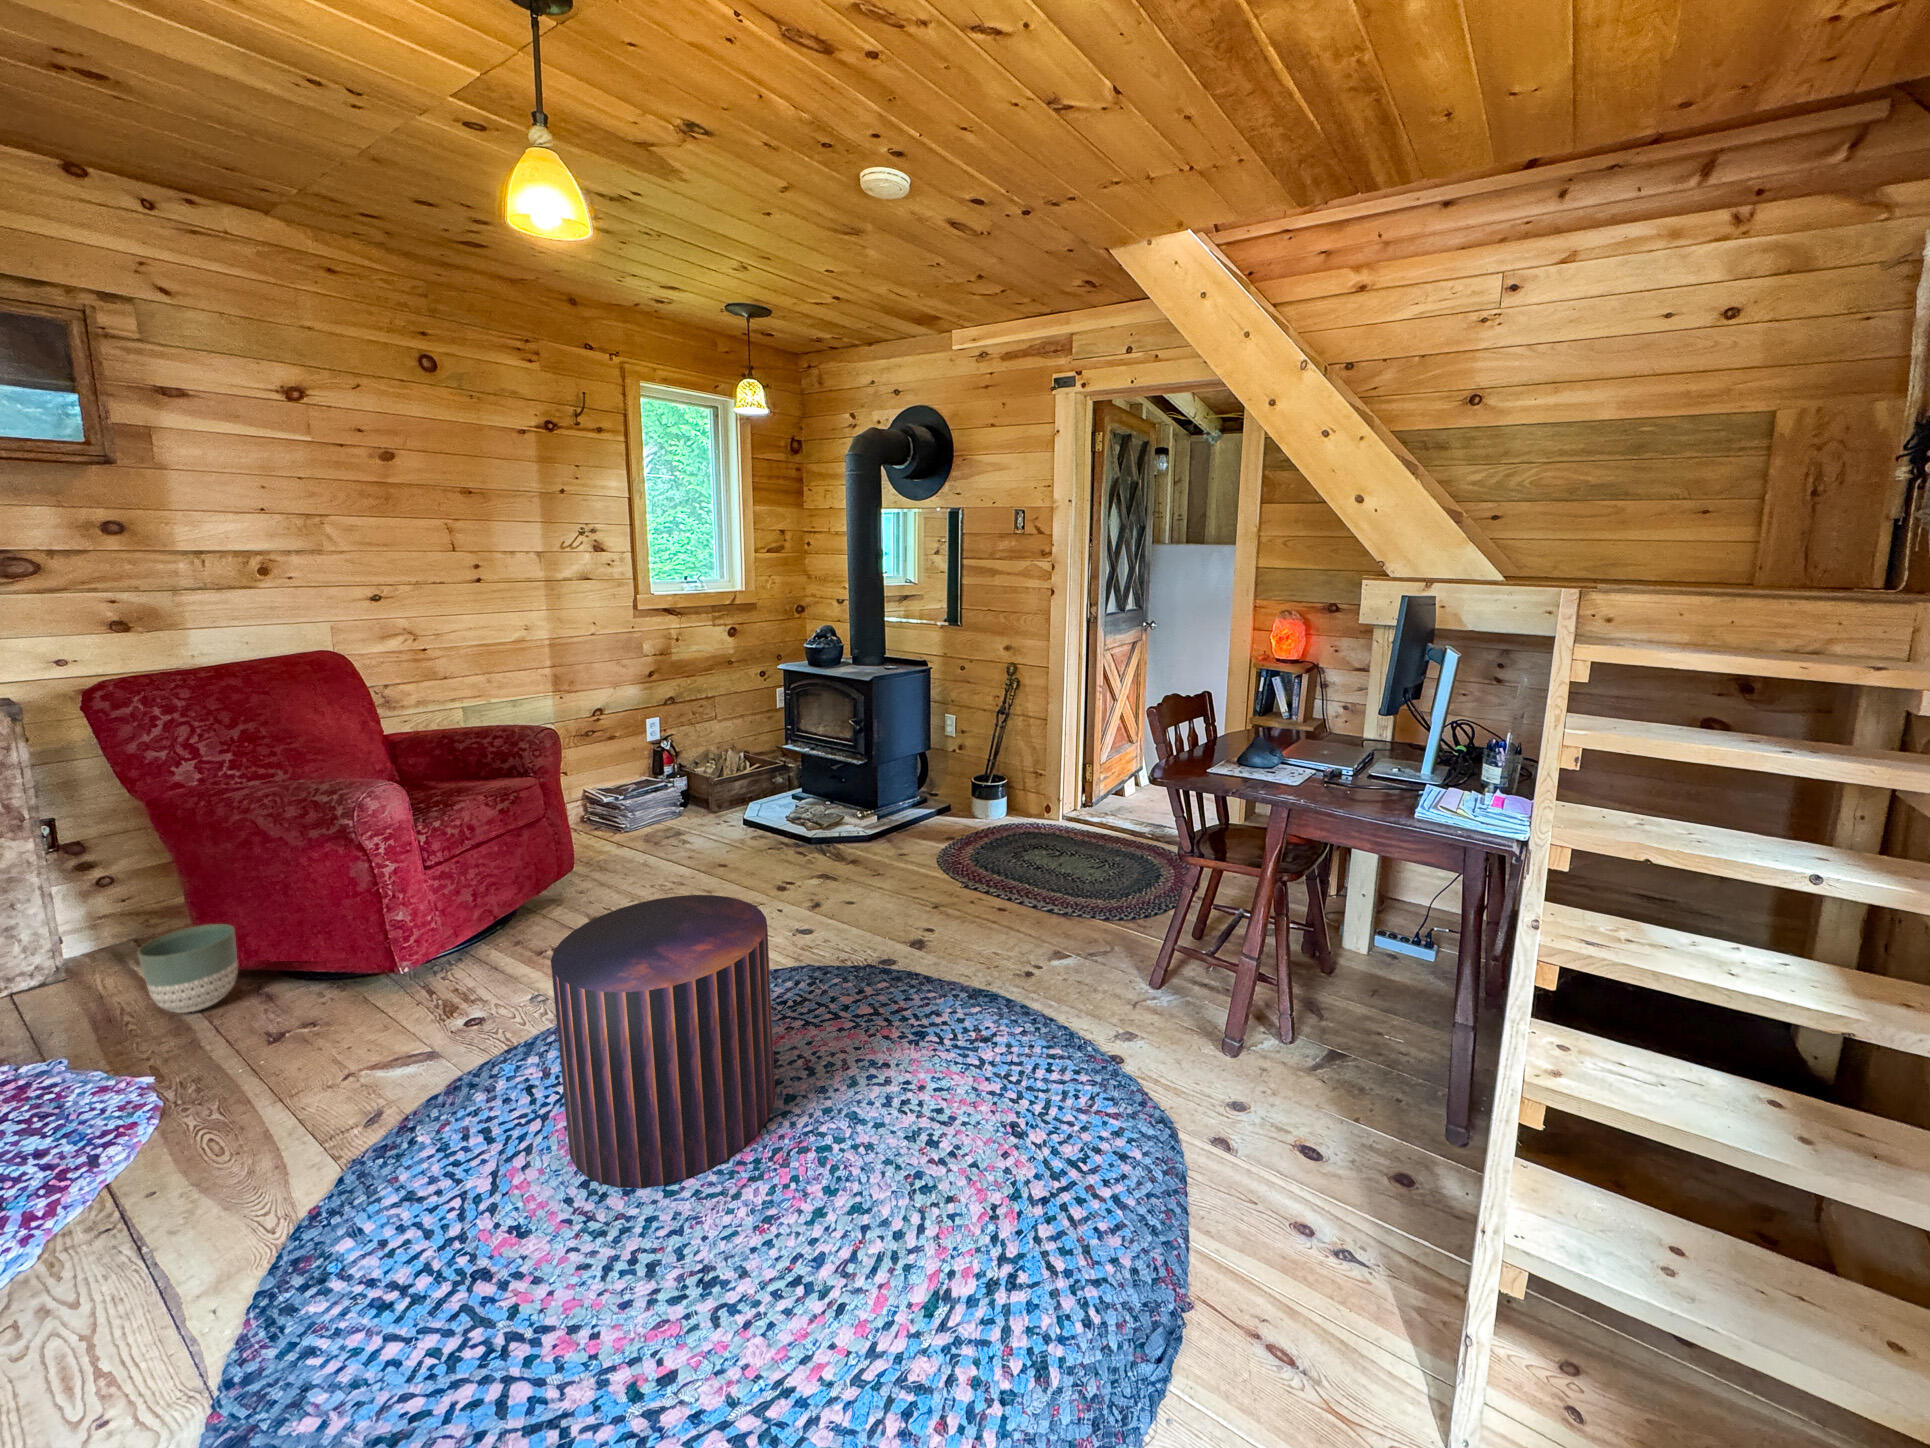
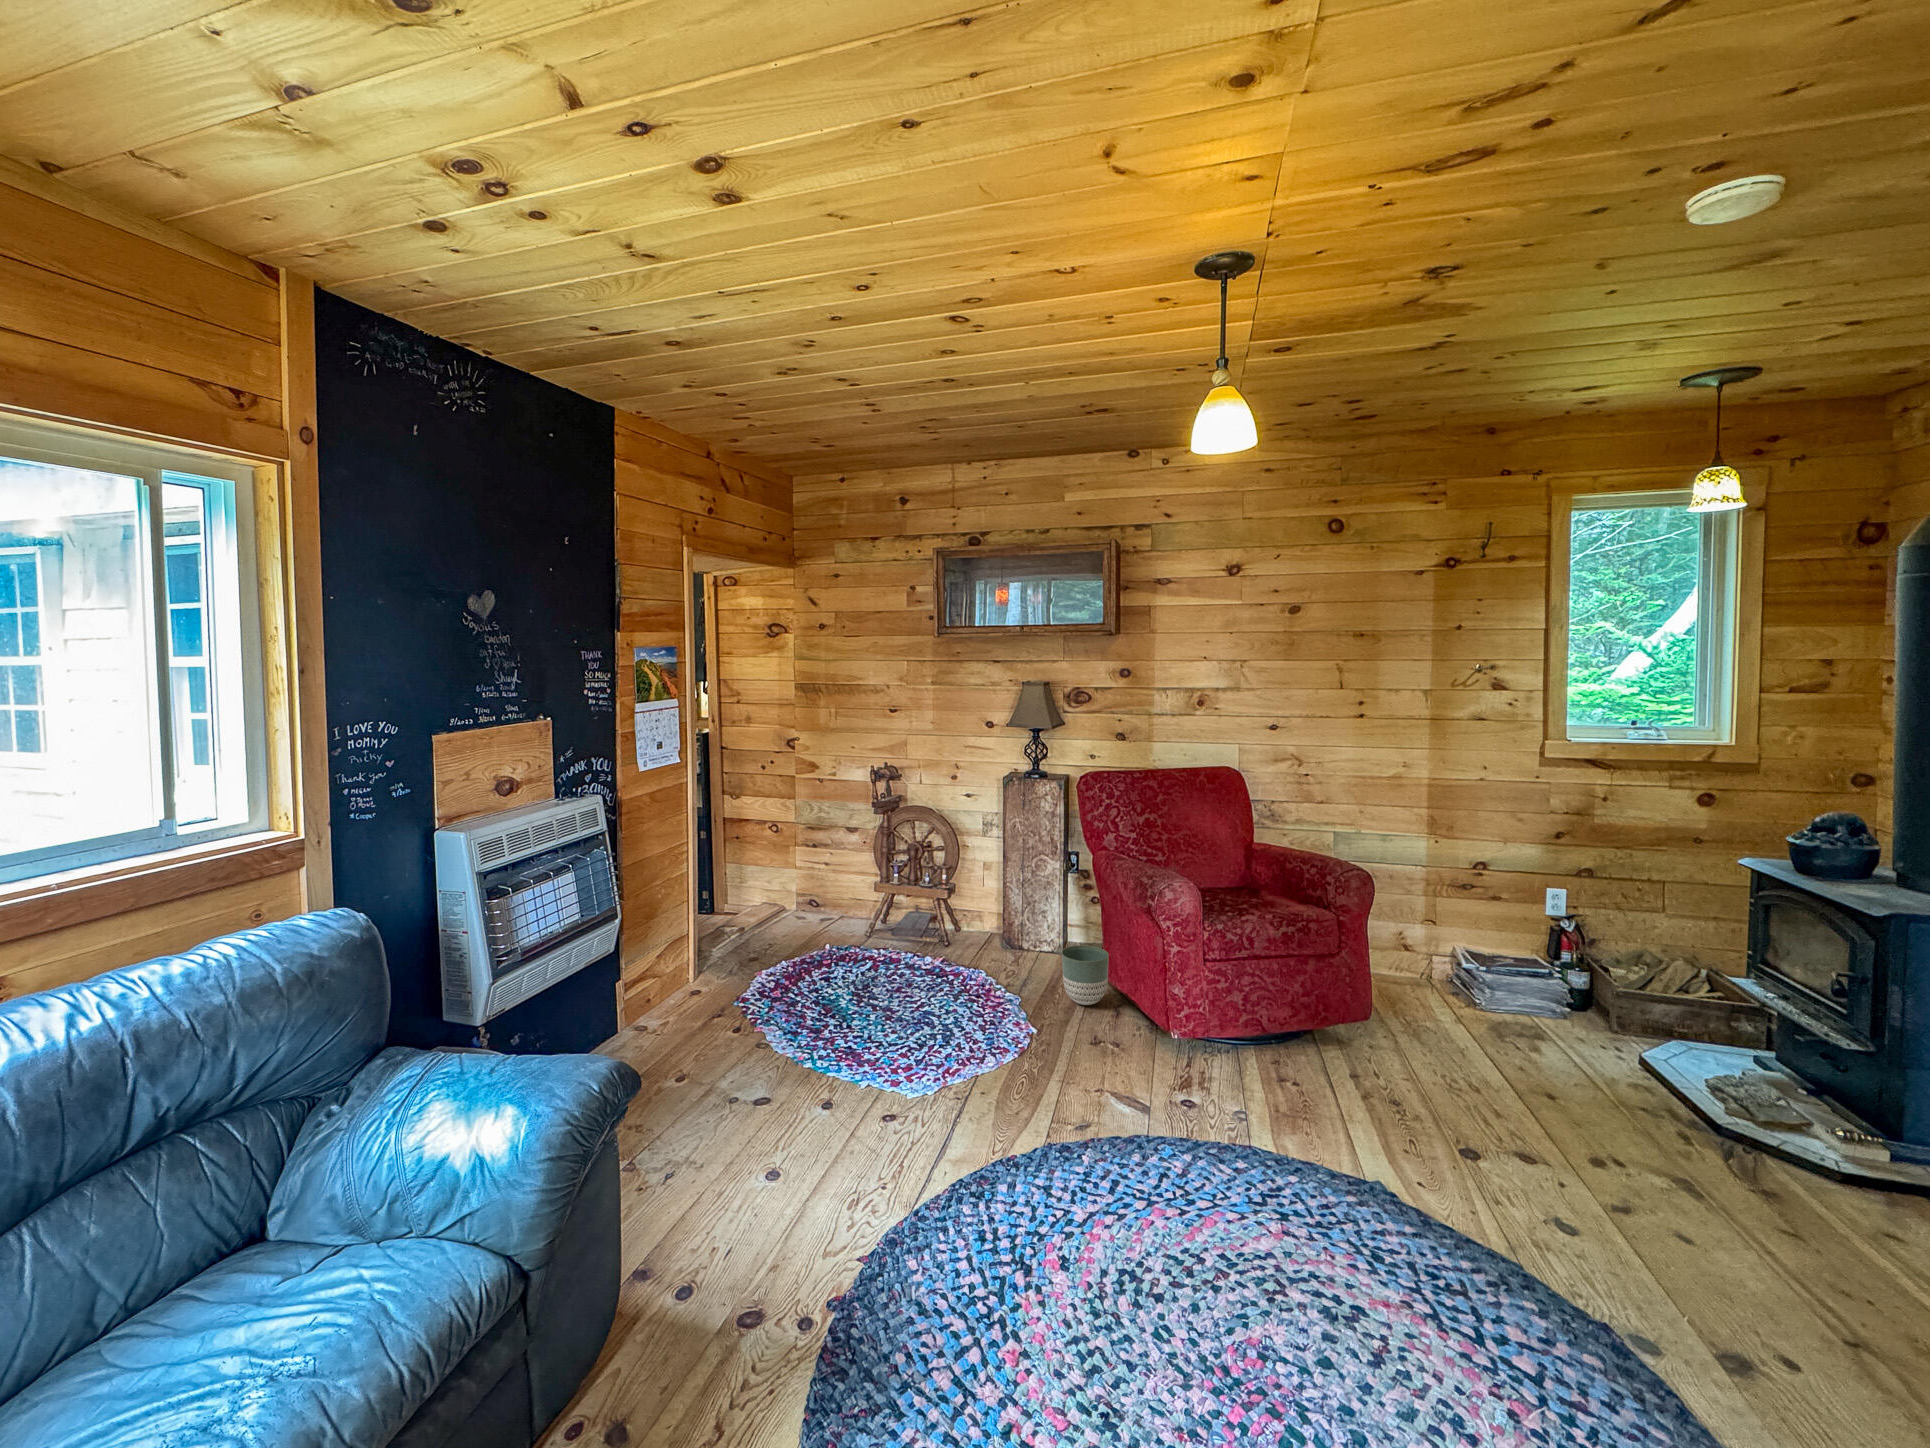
pouf: present [551,895,775,1188] -> none [1126,1047,1335,1362]

